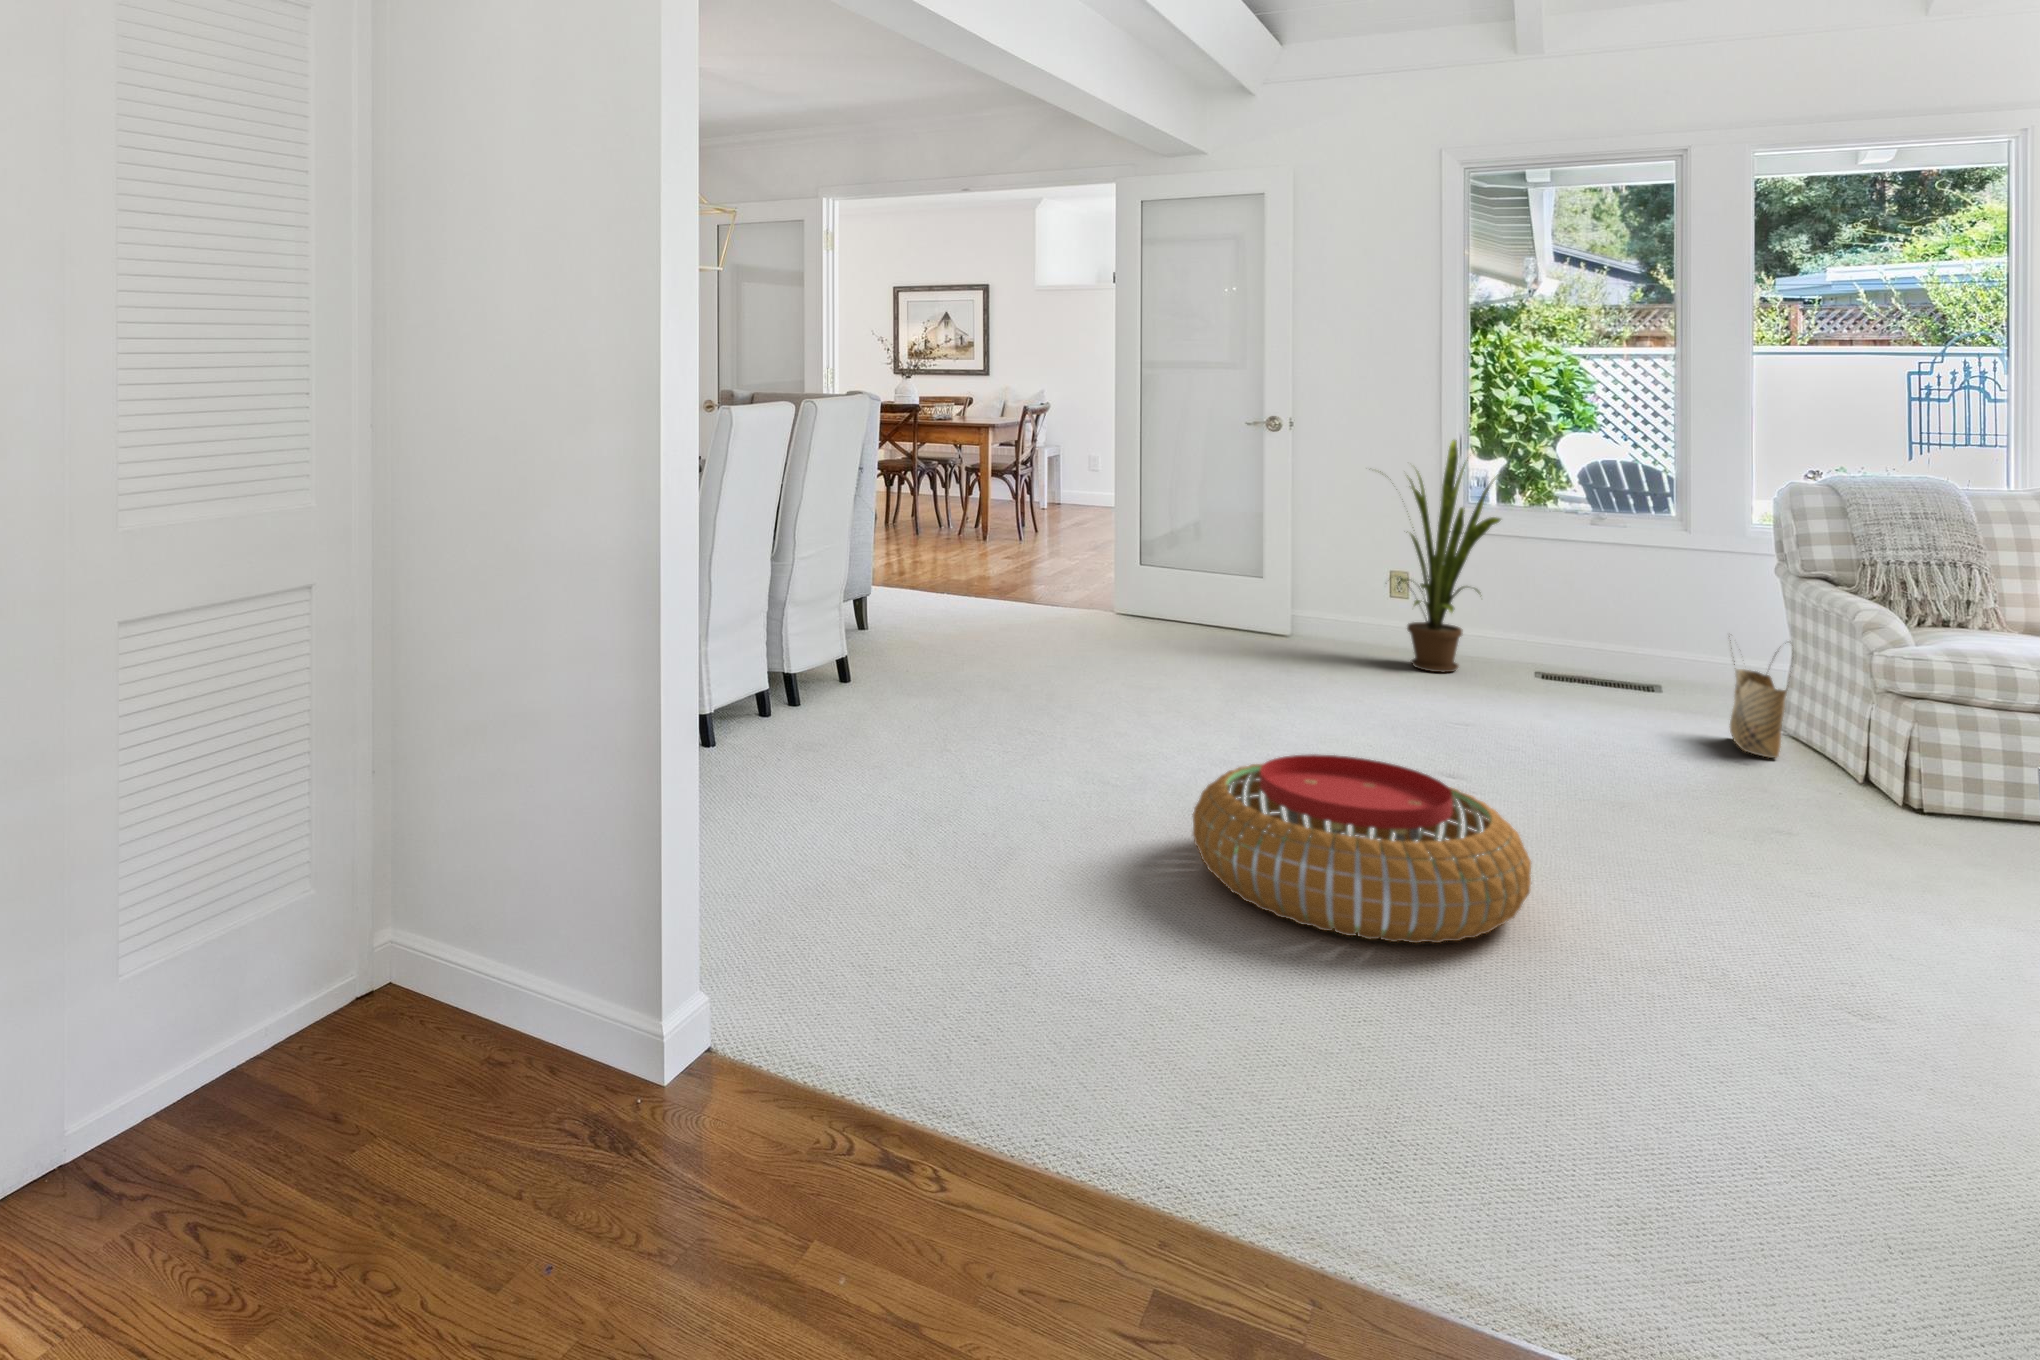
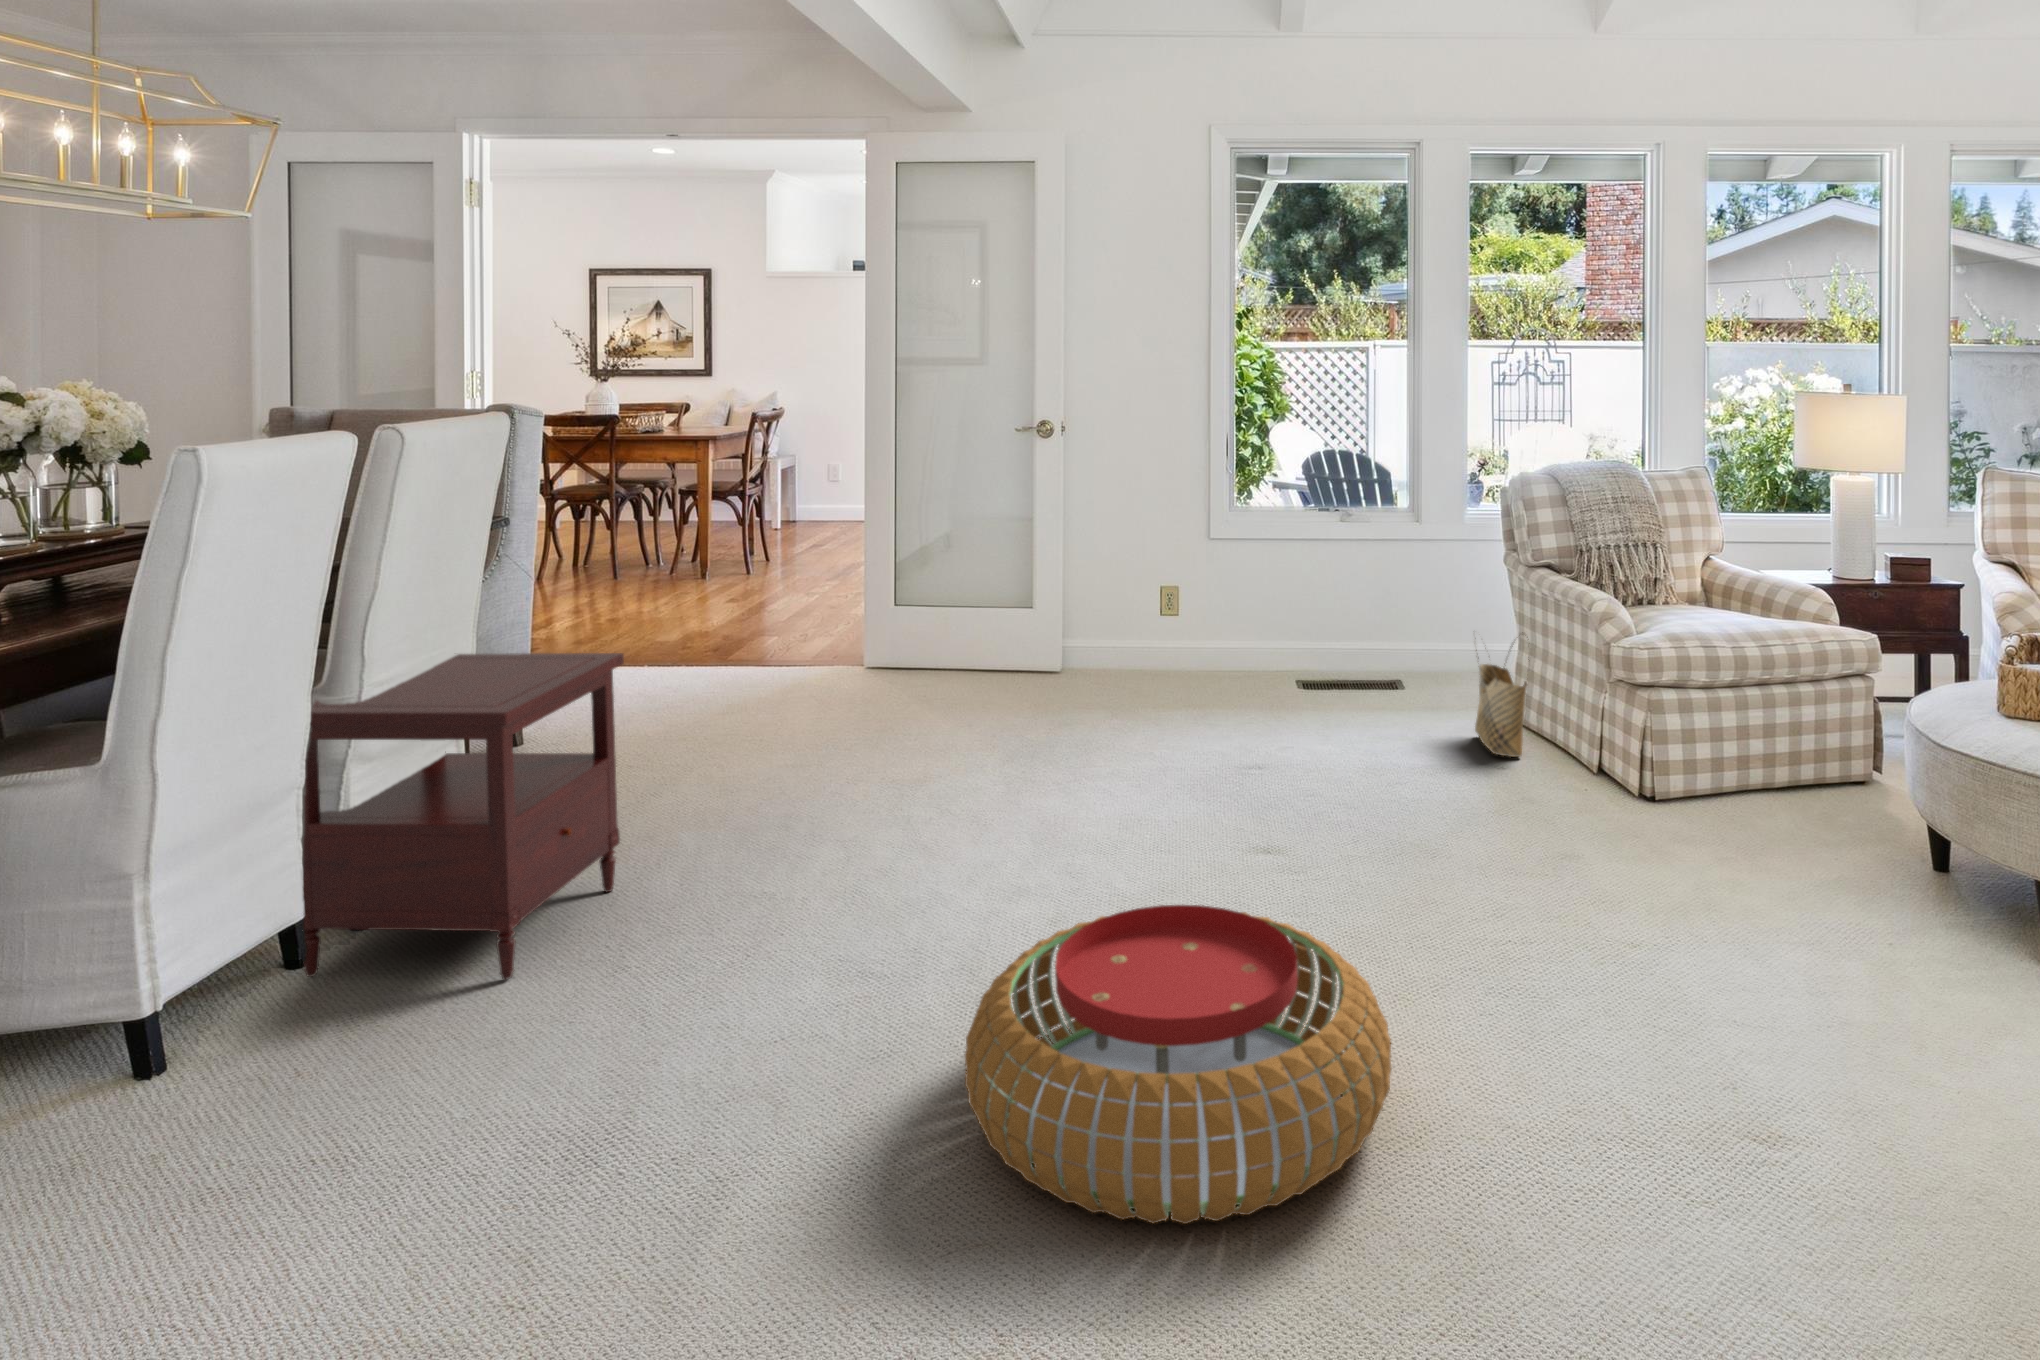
house plant: present [1380,440,1501,672] -> none [1125,436,1262,697]
side table: none [761,541,957,744] -> present [302,653,624,980]

